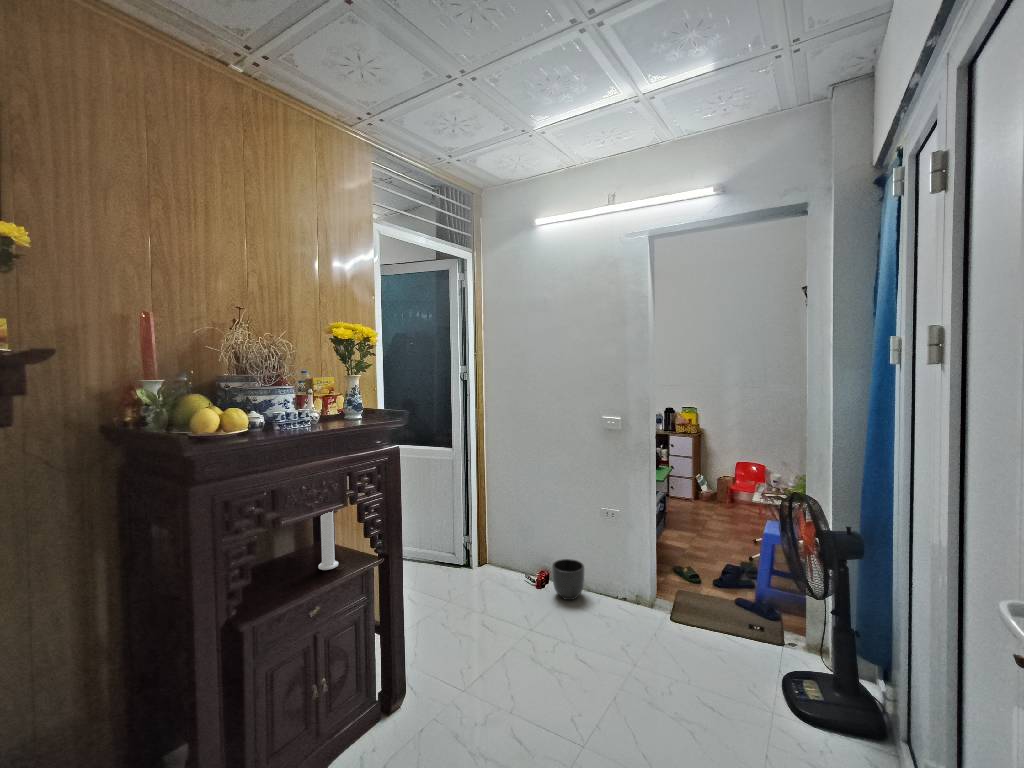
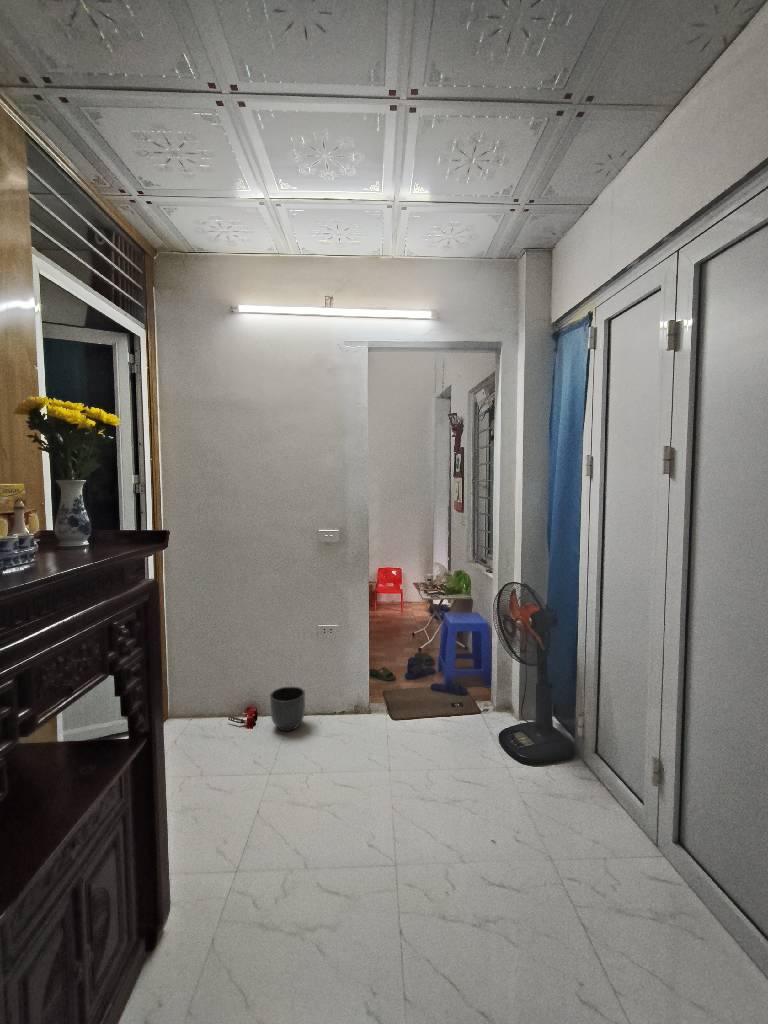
candle: present [318,511,338,570] -> none [42,679,78,790]

